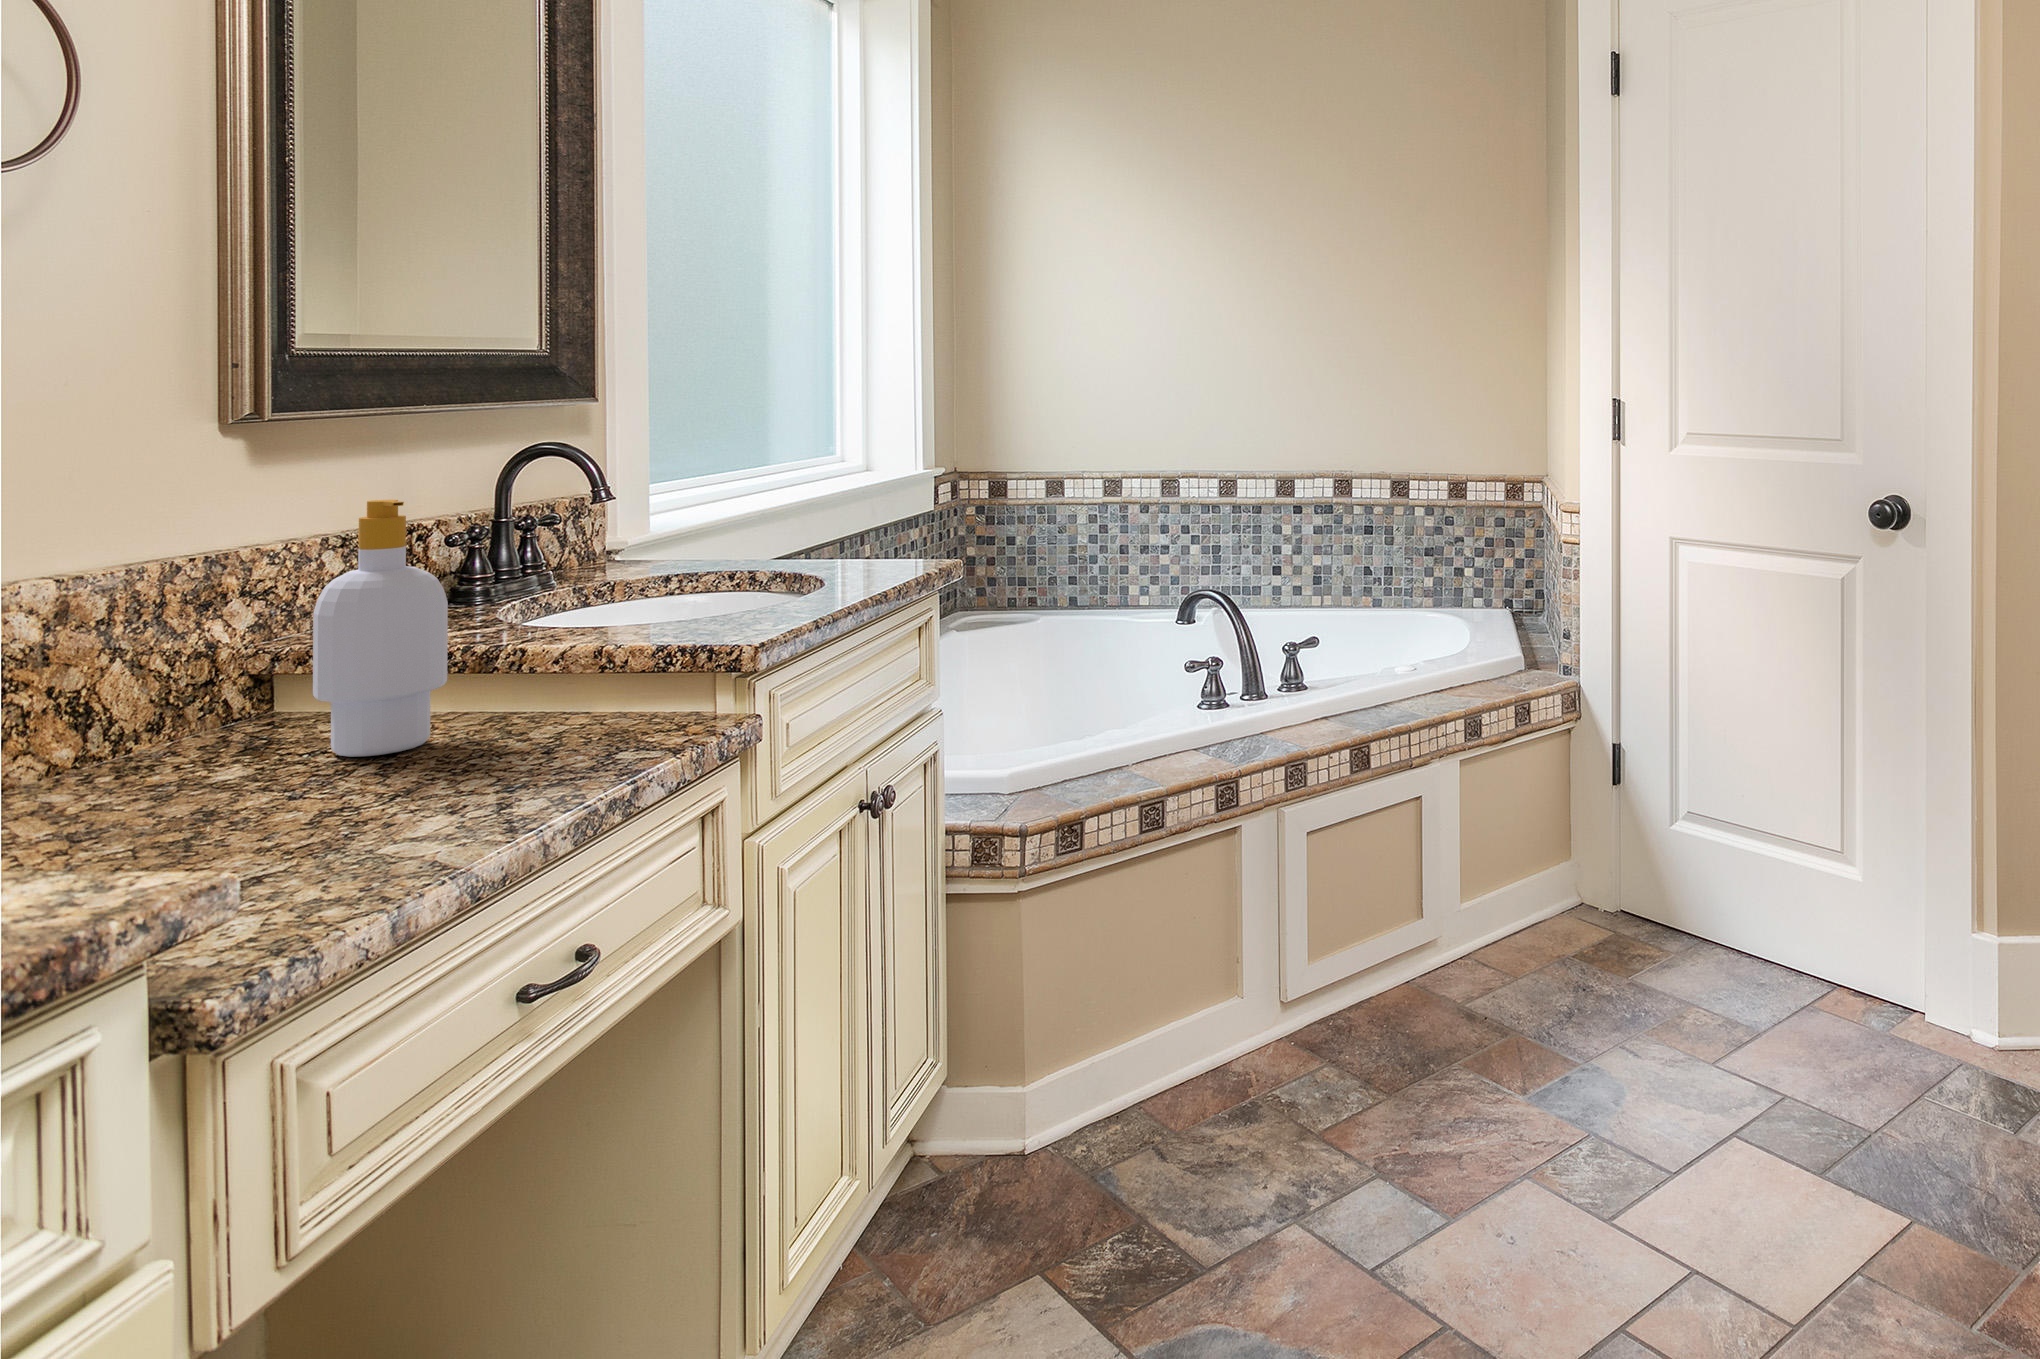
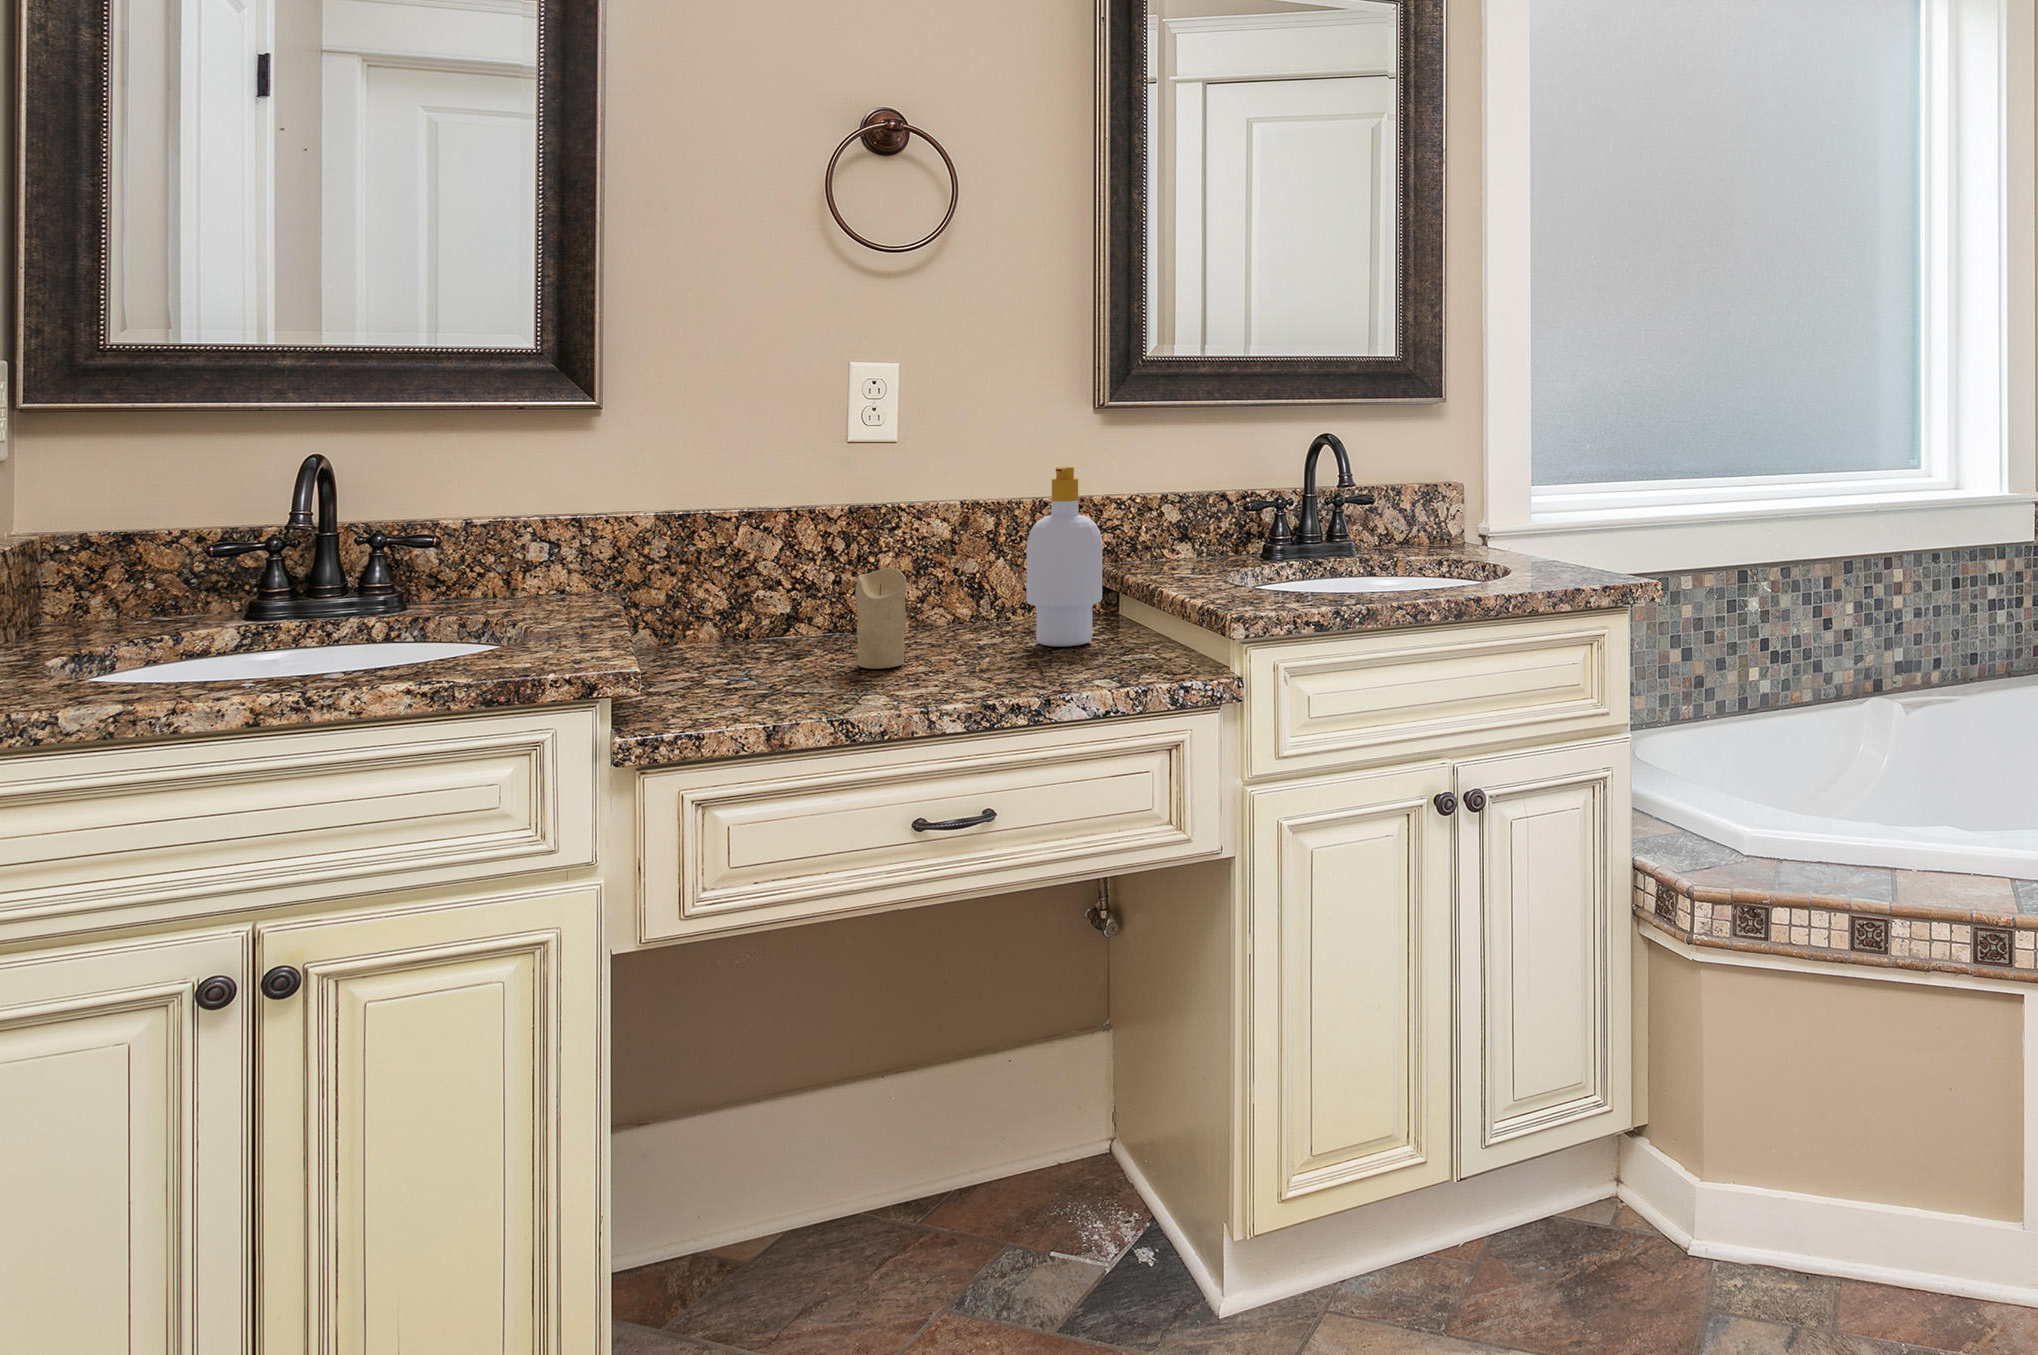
candle: none [168,678,270,844] -> present [855,568,907,669]

